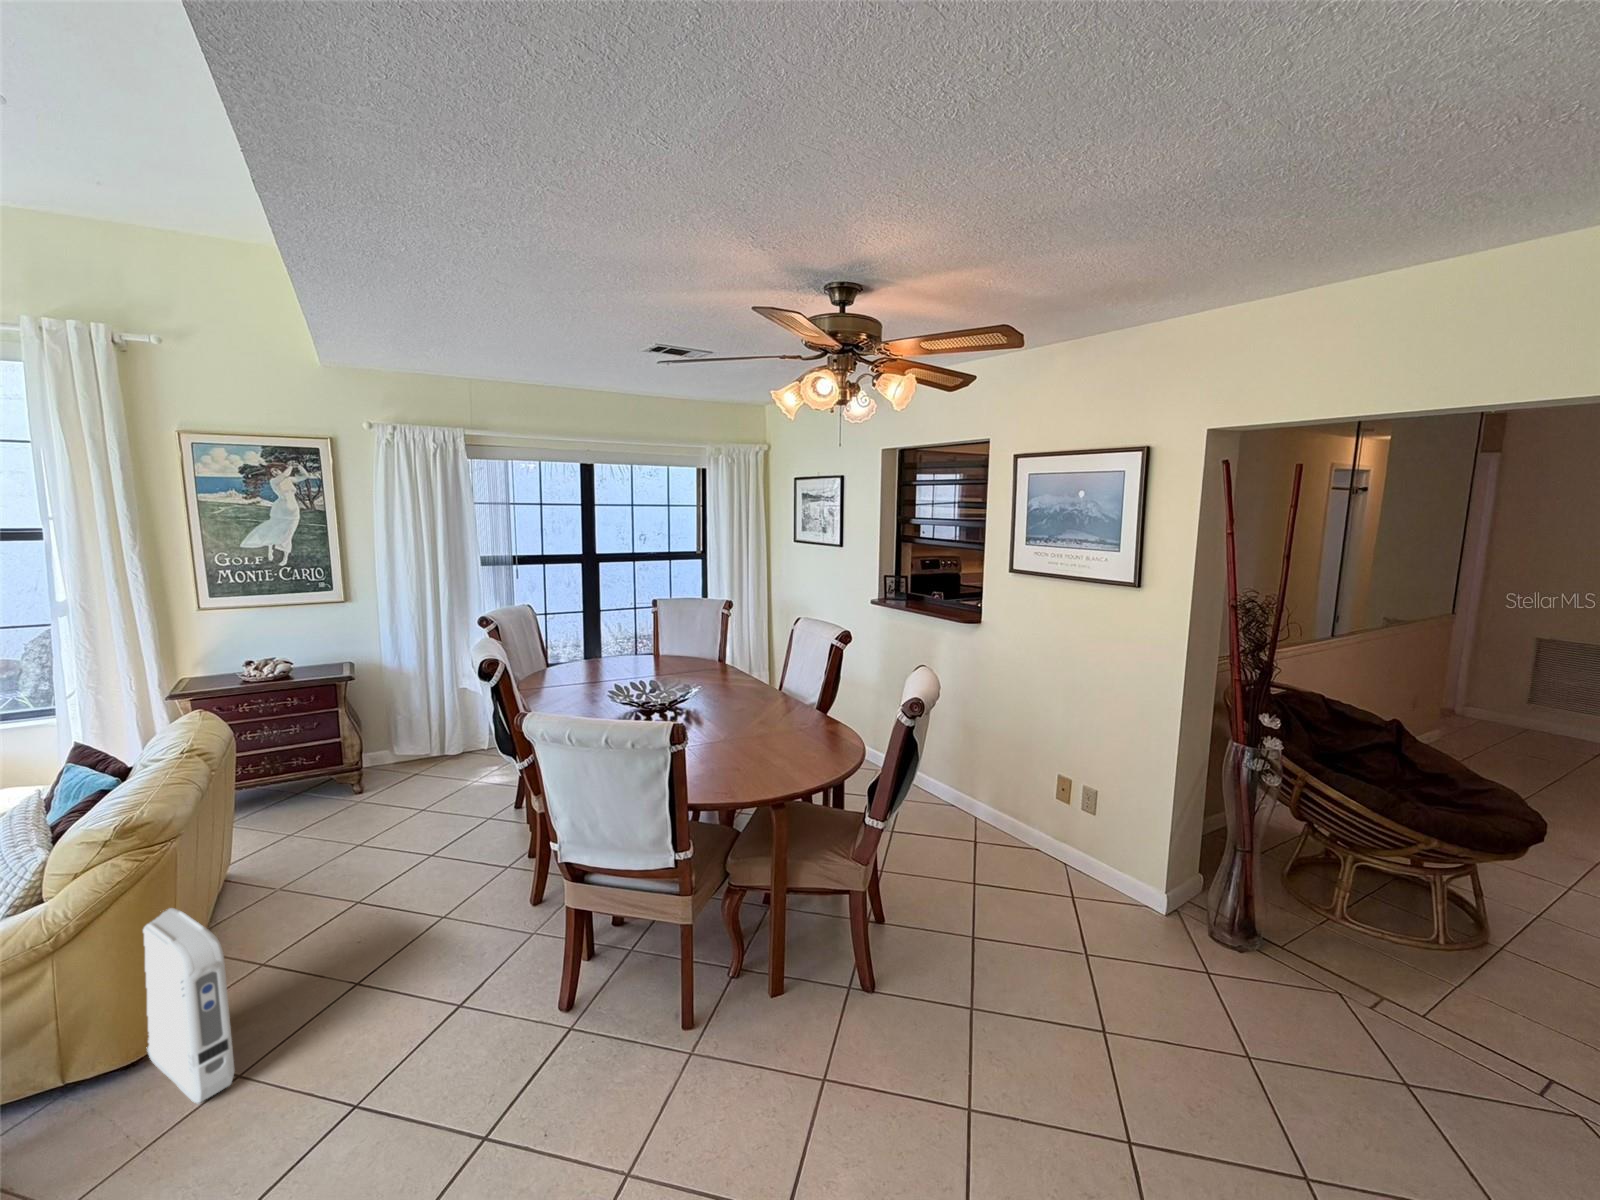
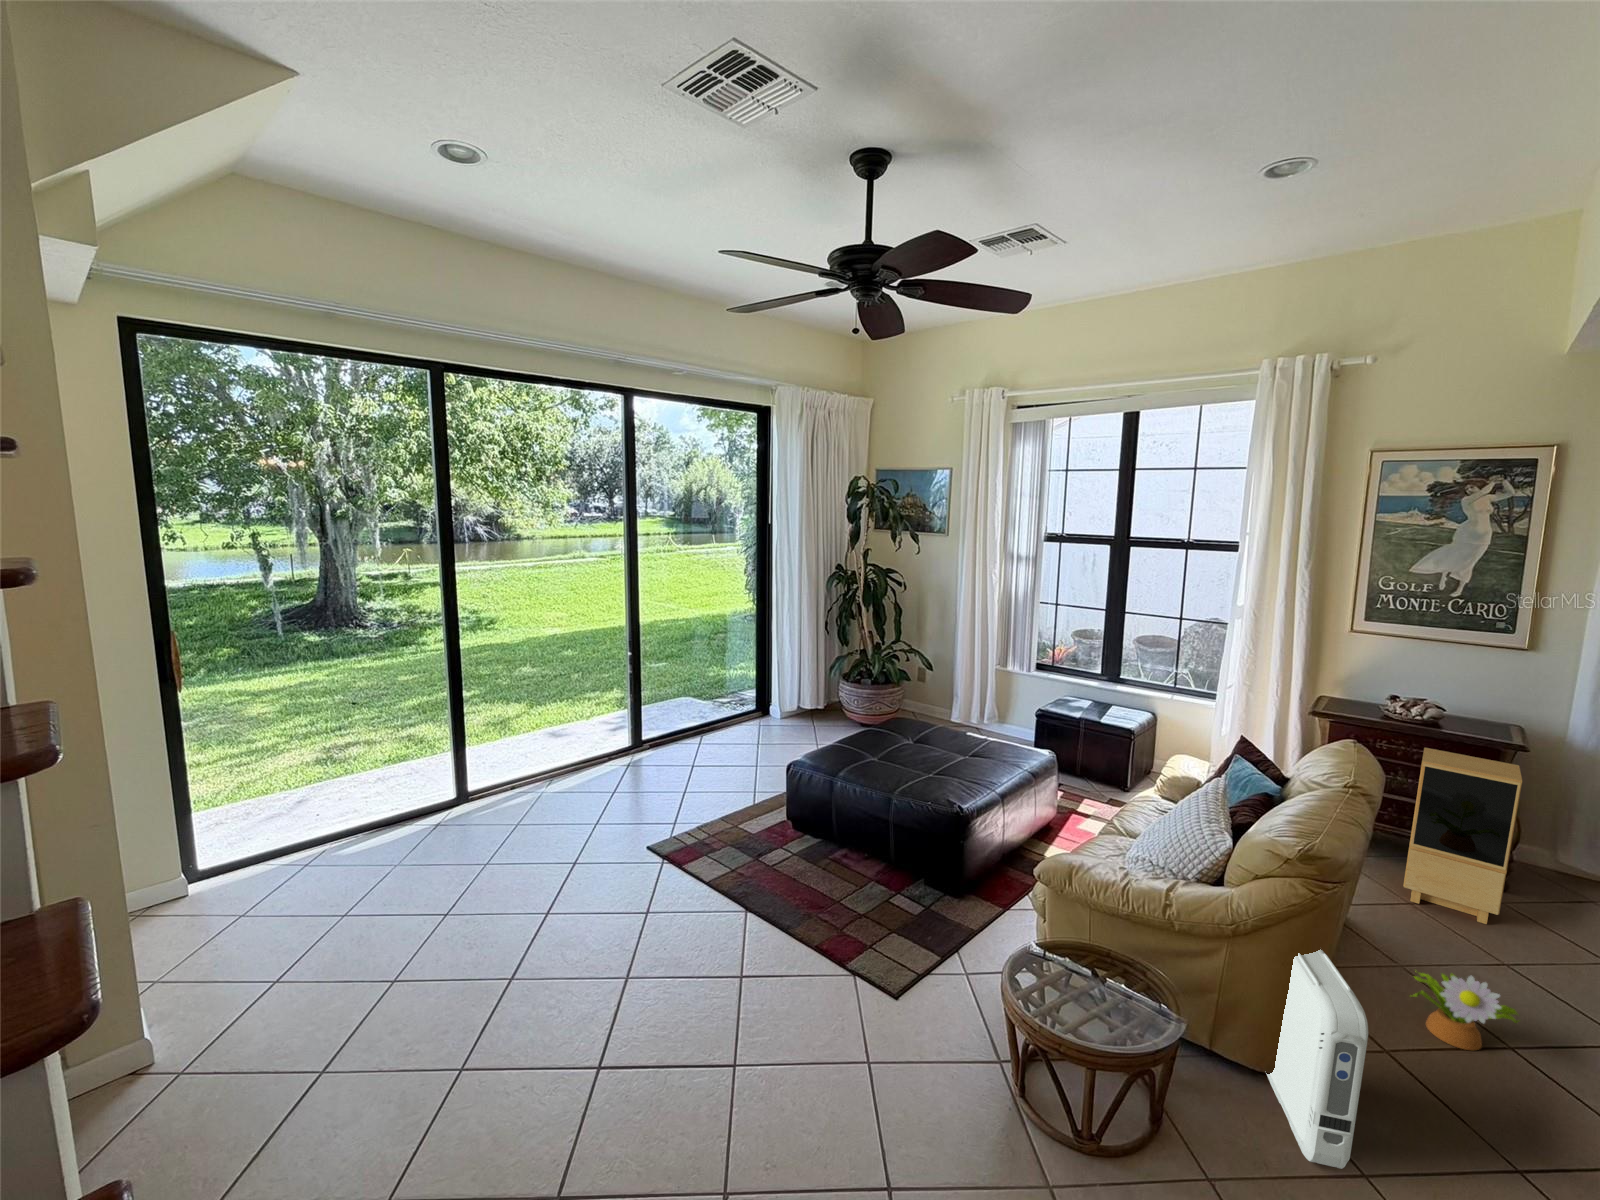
speaker: none [275,692,355,833] -> present [1403,748,1522,924]
decorative plant: none [285,863,364,927] -> present [1411,973,1518,1050]

